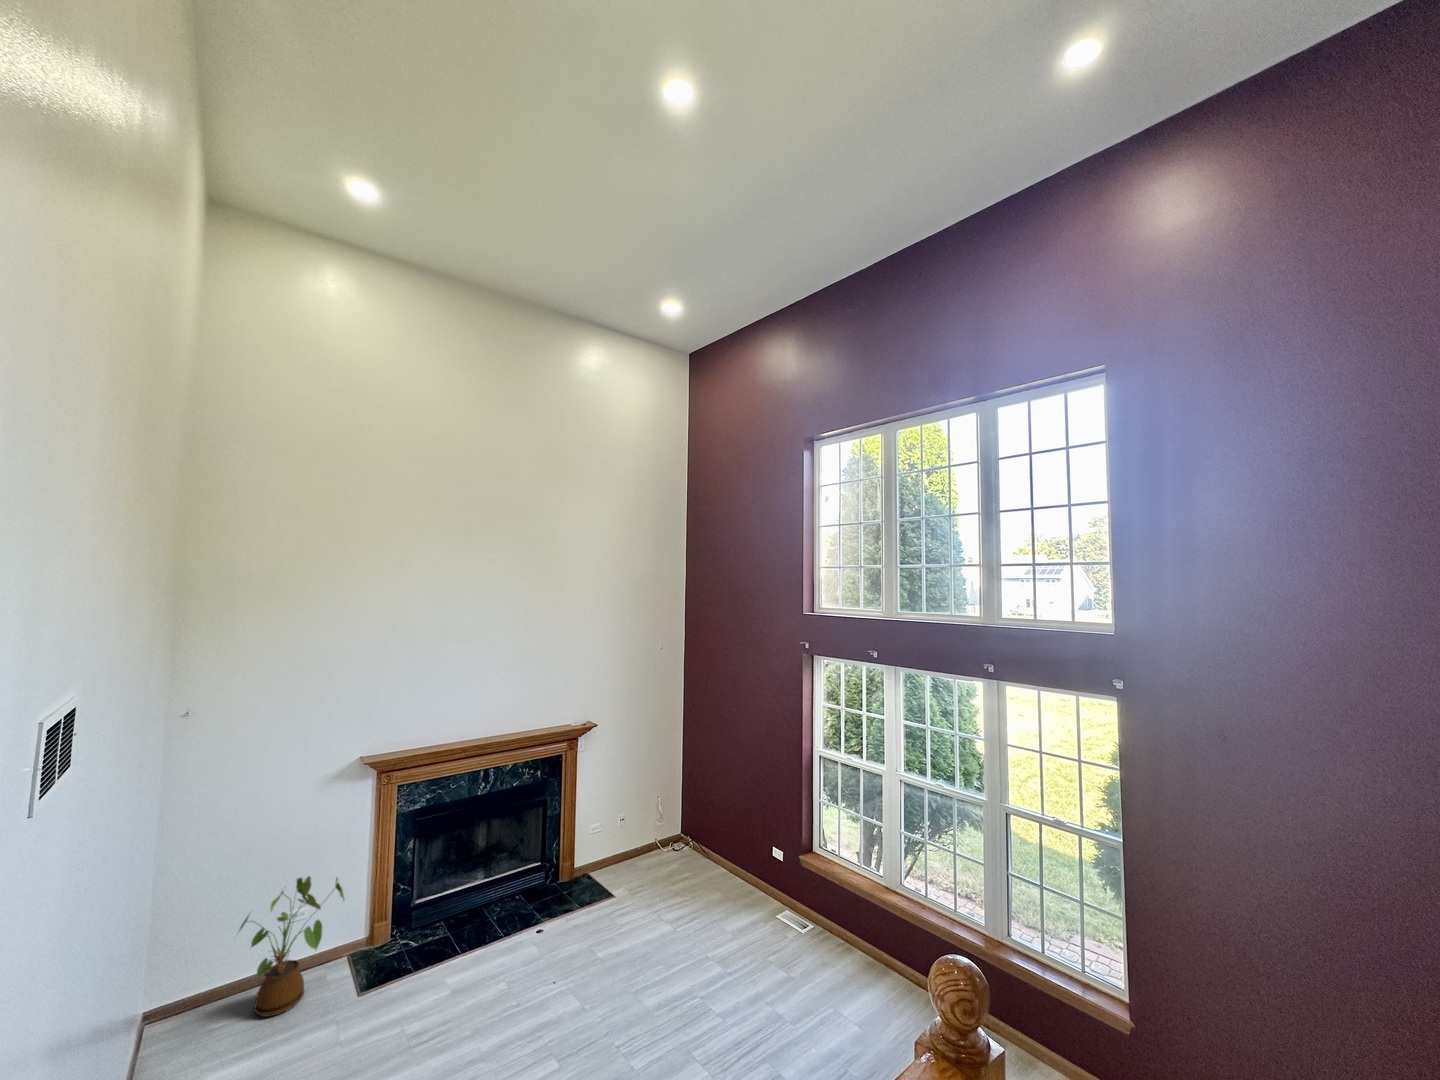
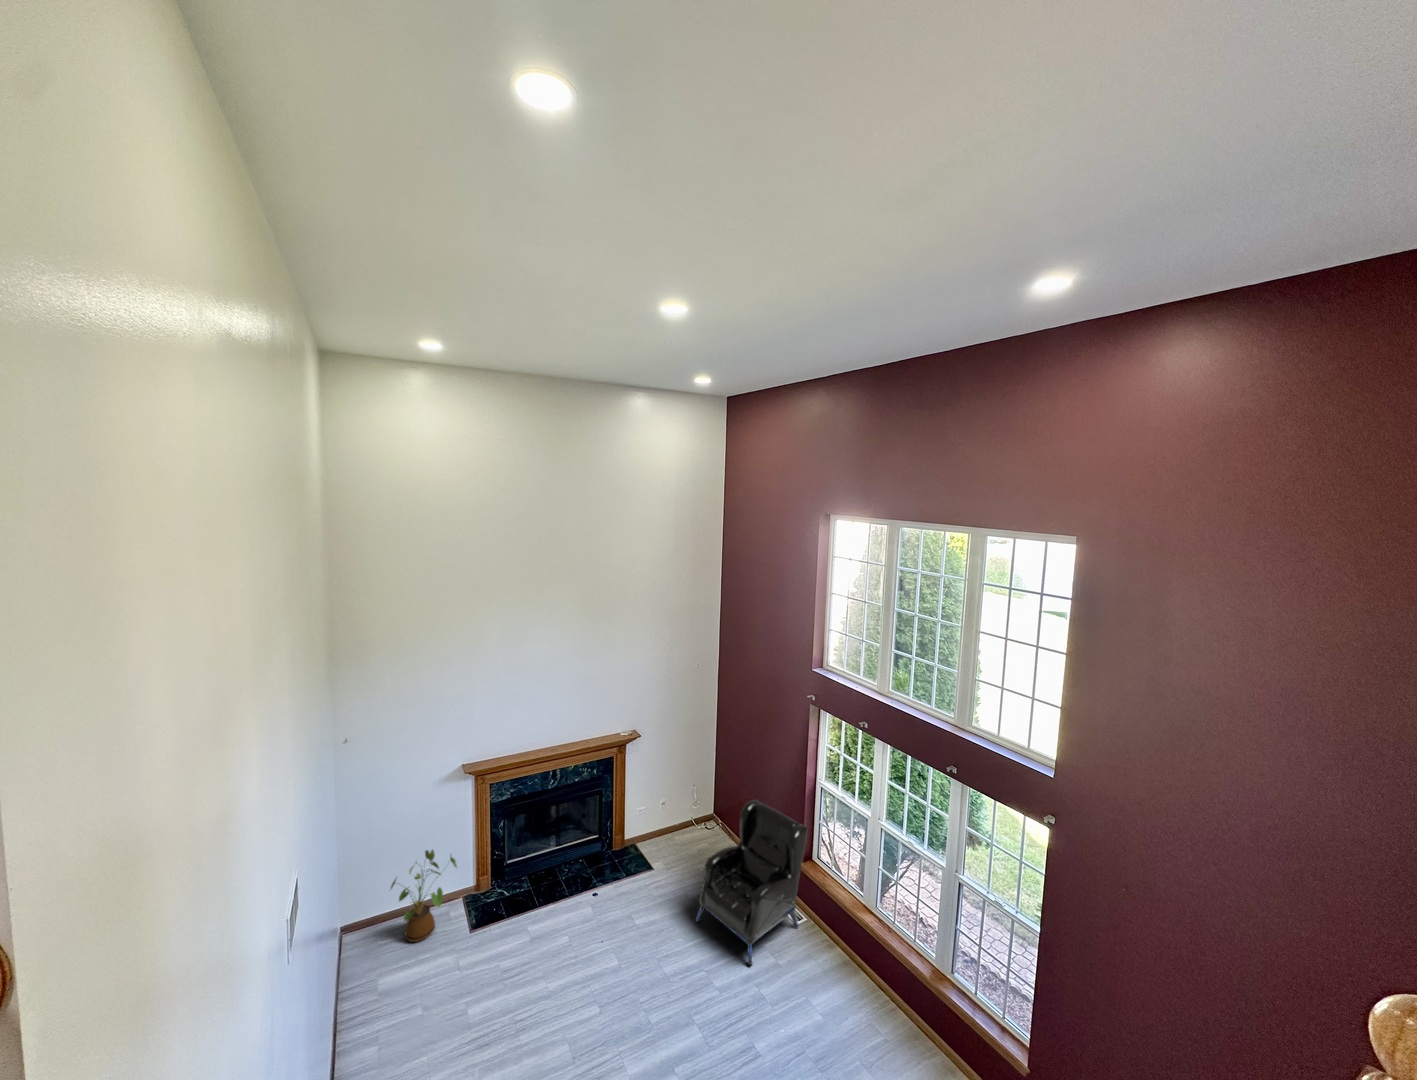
armchair: none [676,785,809,980] -> present [695,800,807,965]

